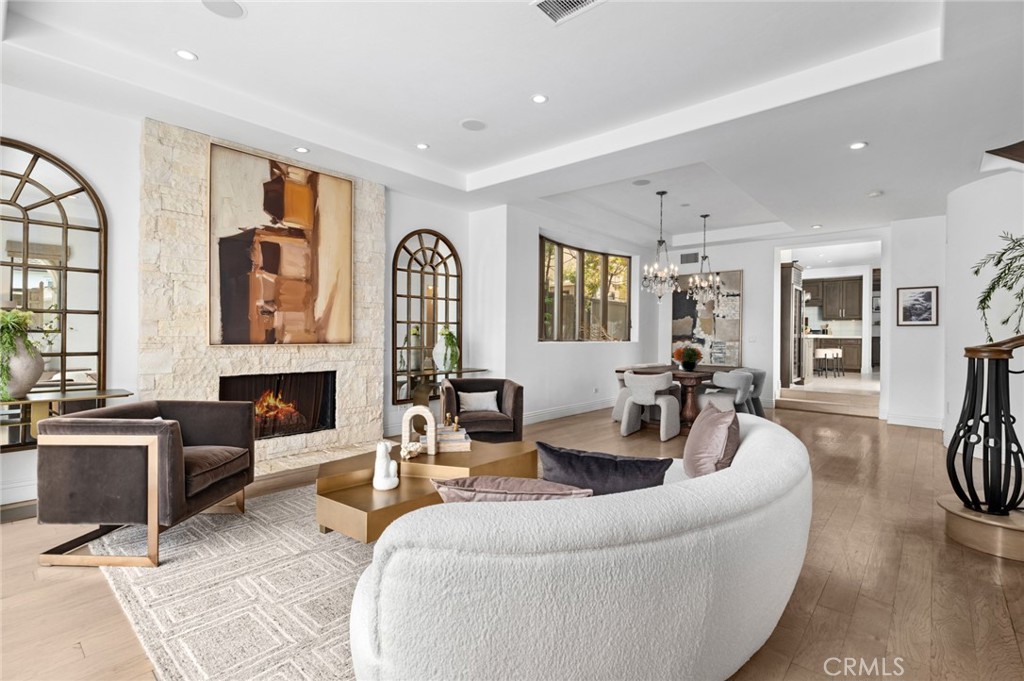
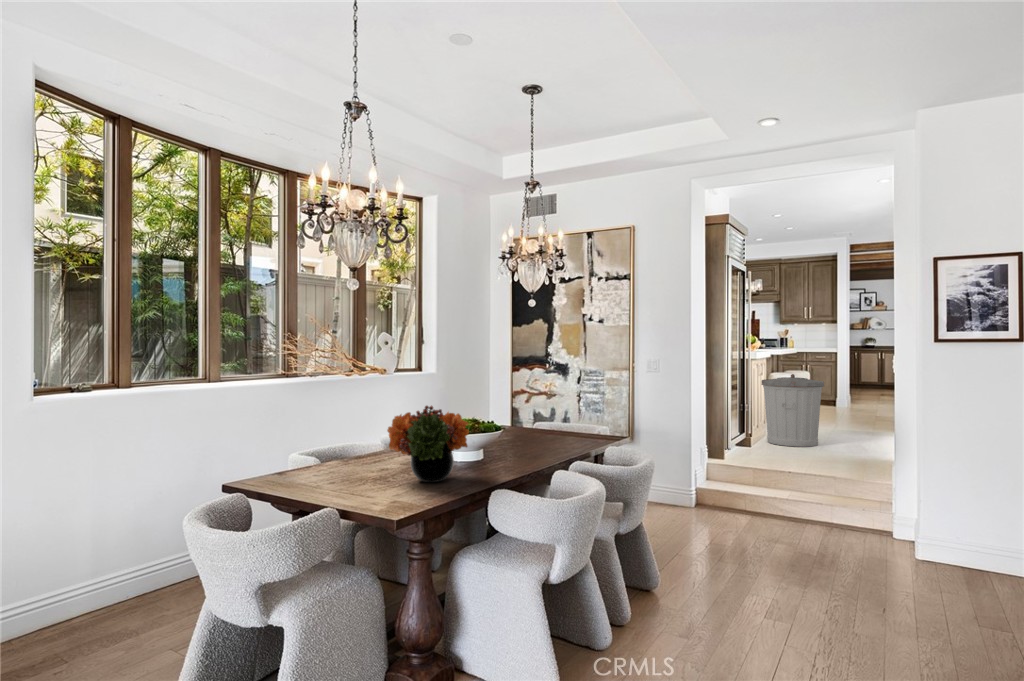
trash can: none [810,347,848,386] -> present [762,374,824,447]

